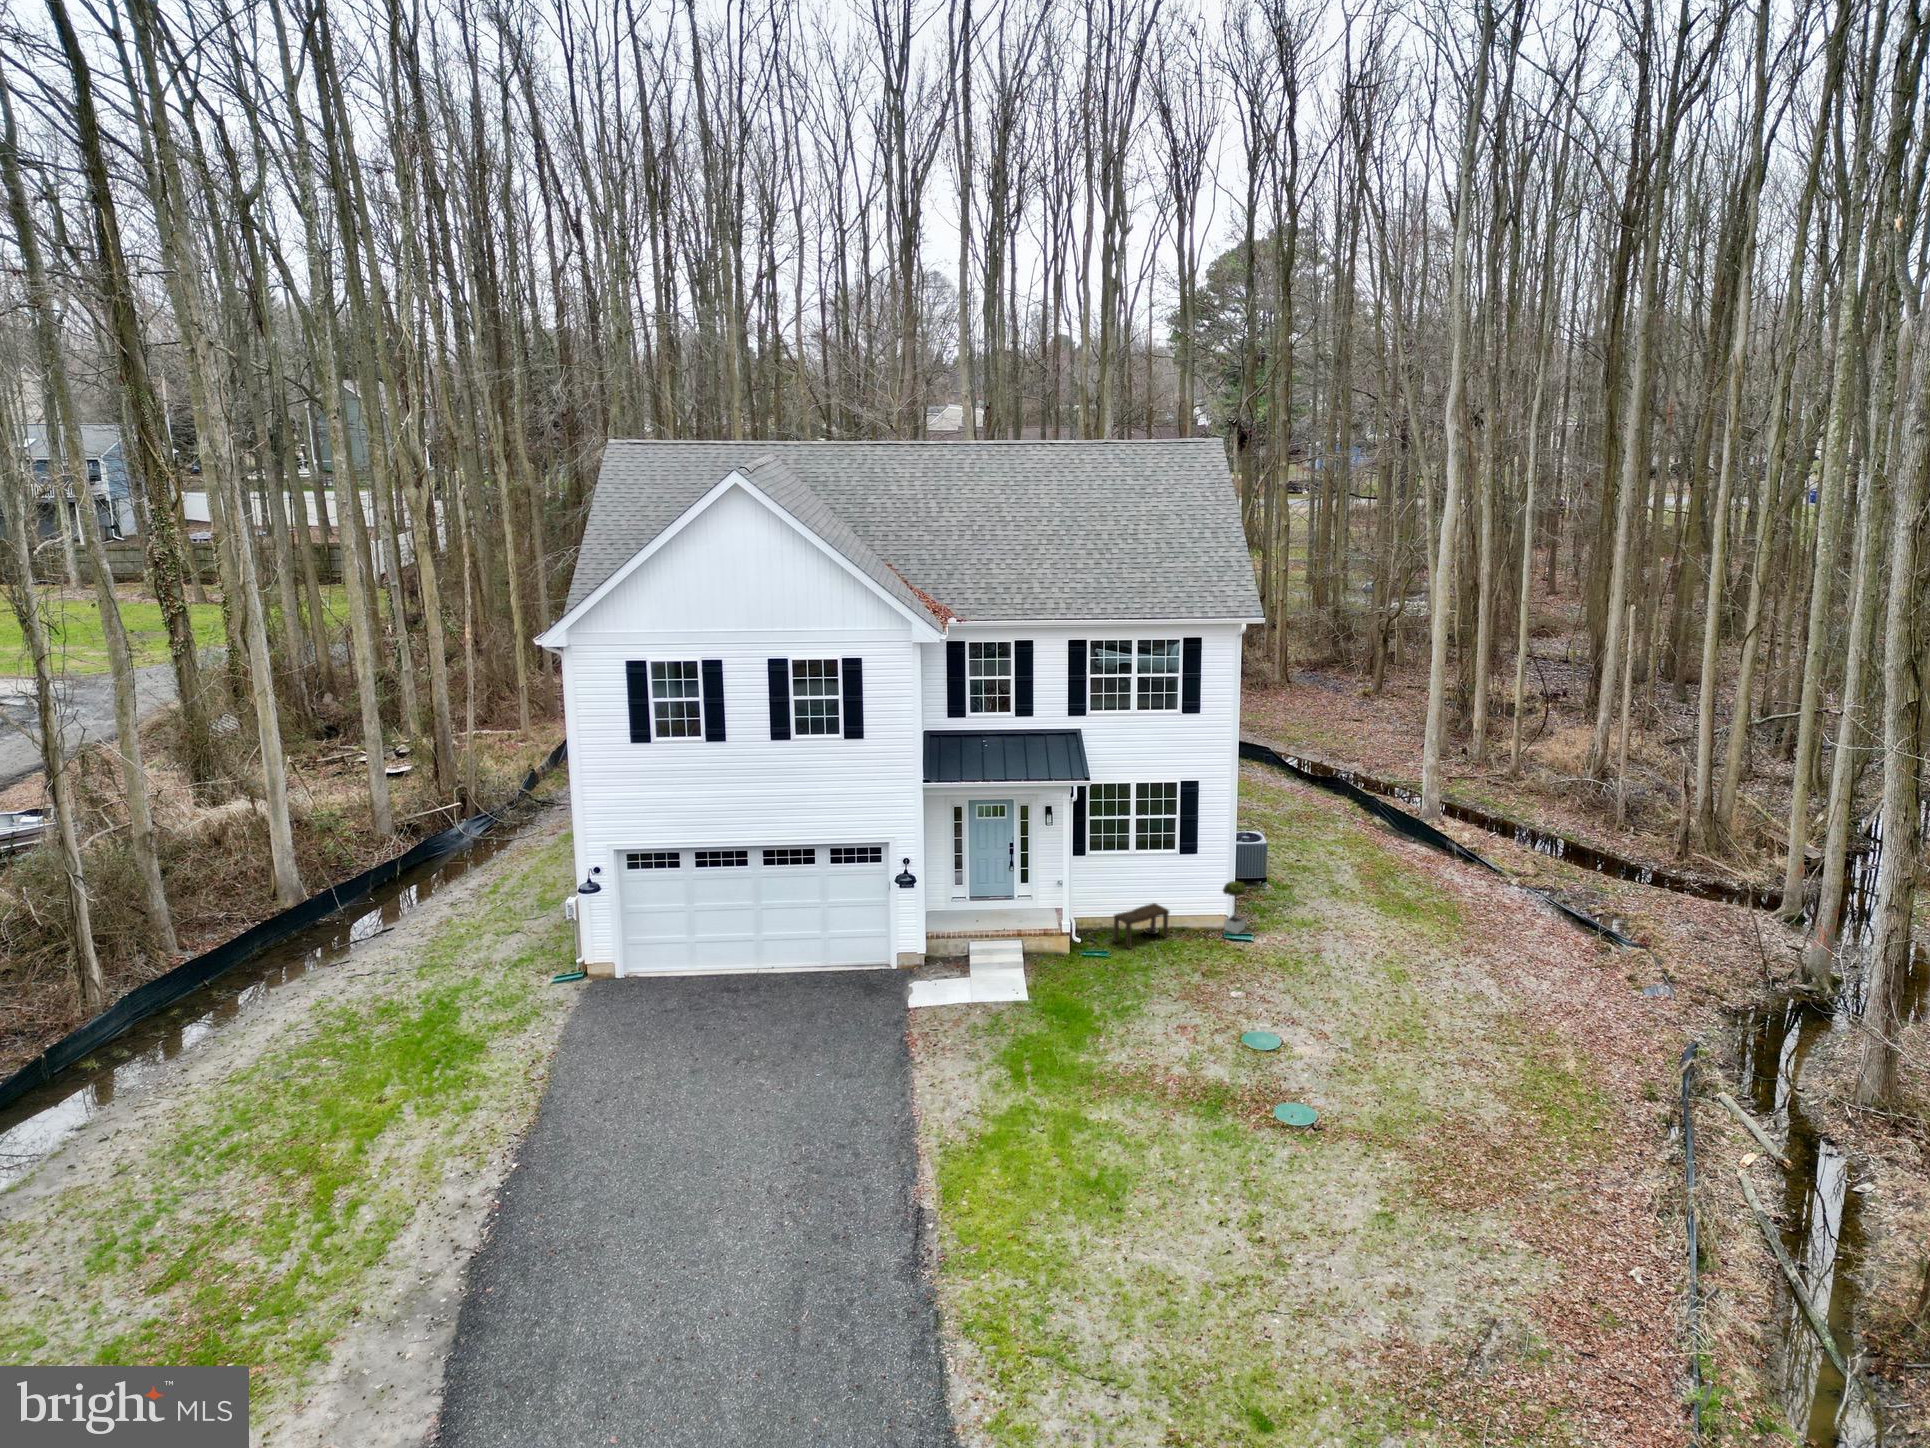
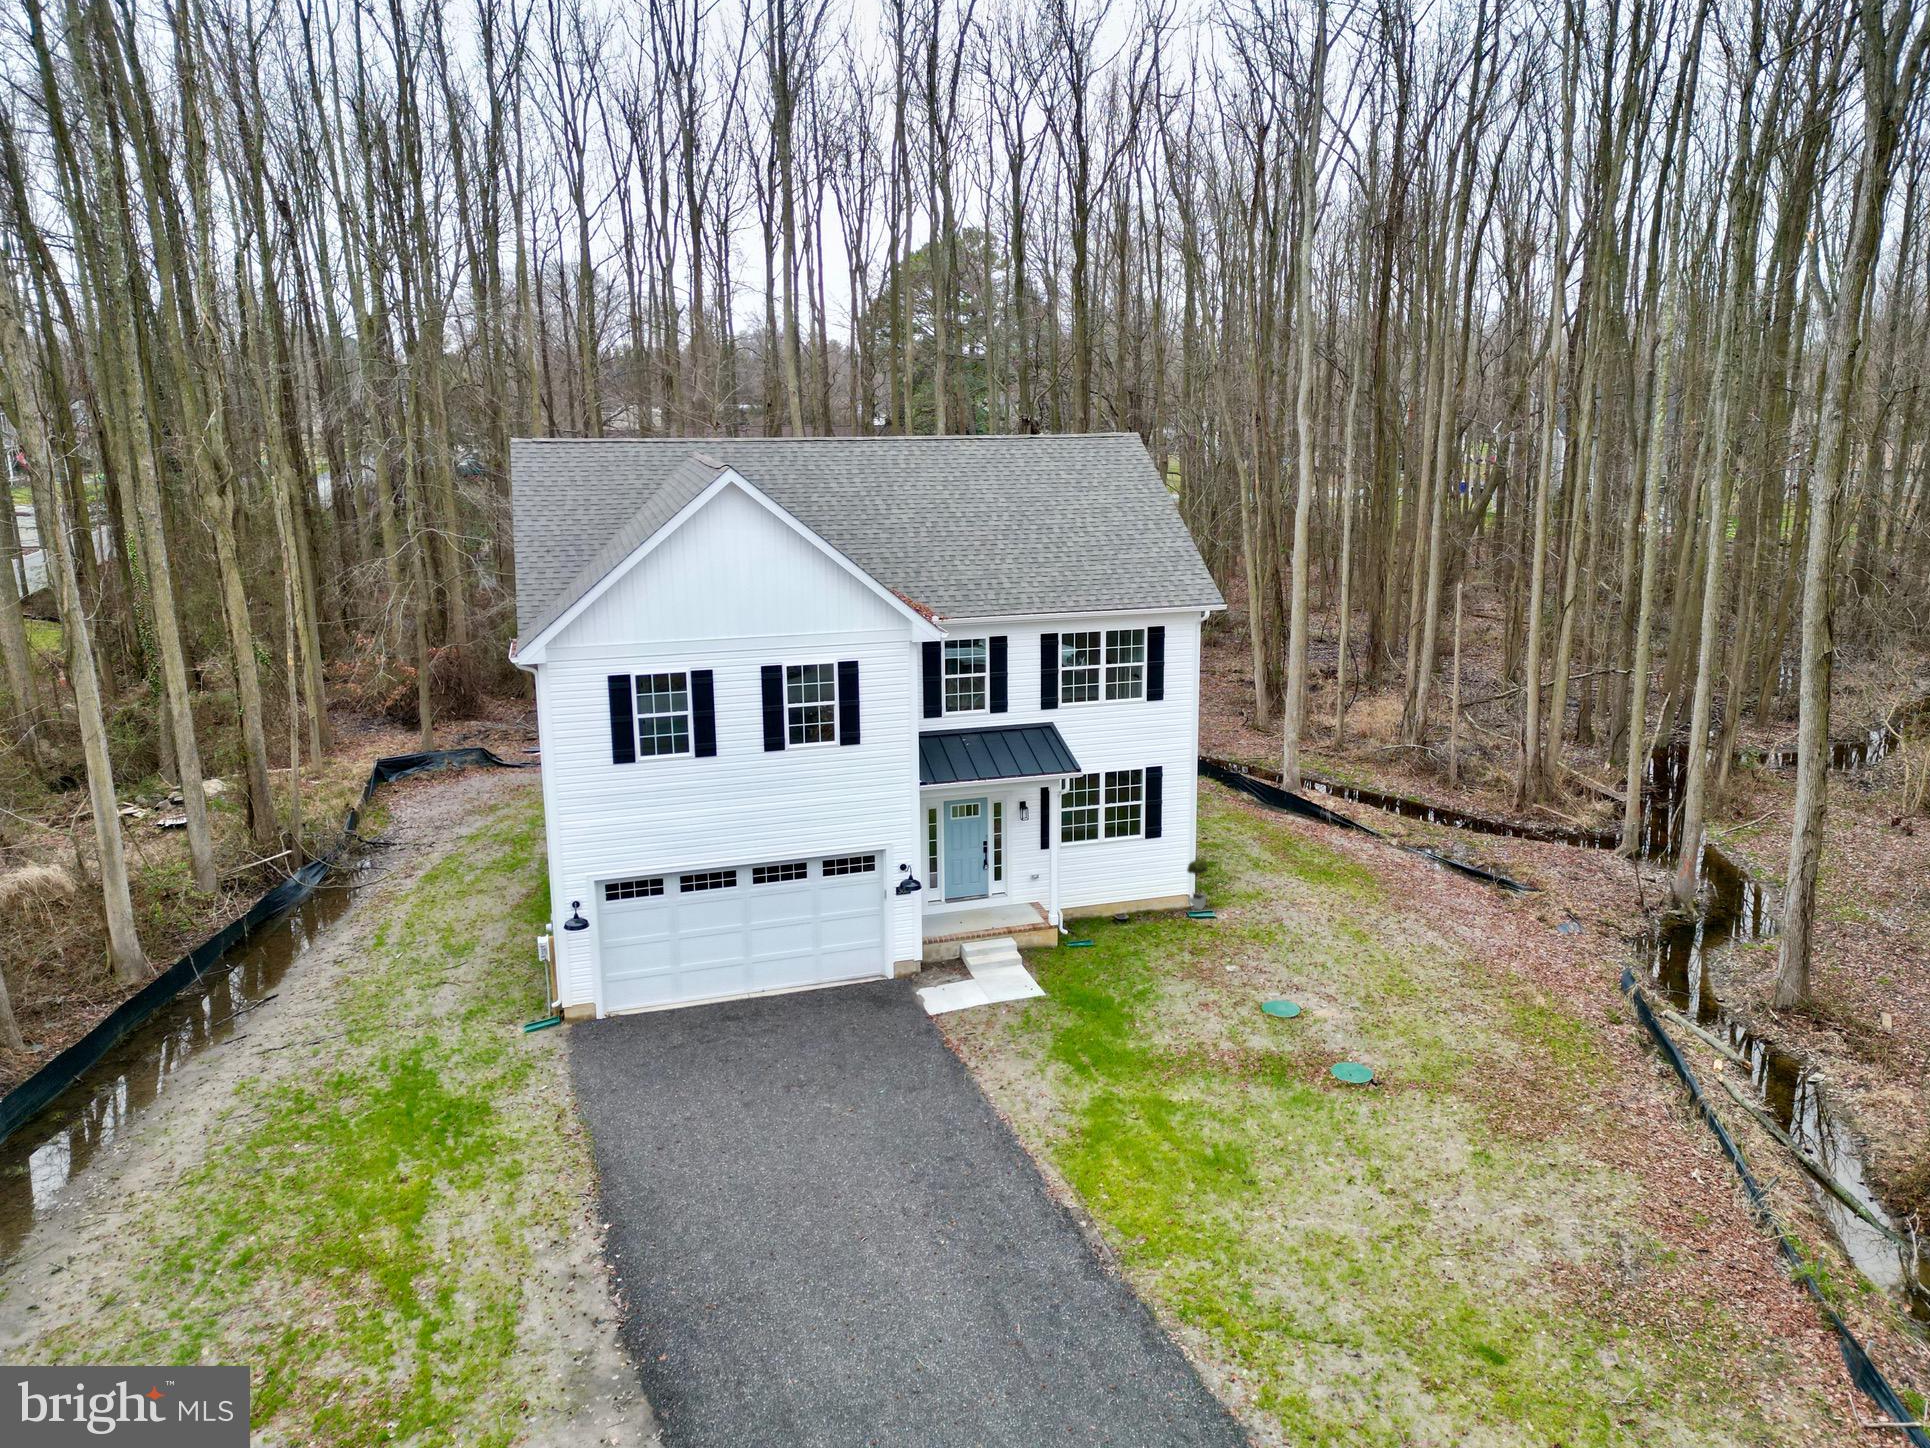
bench: present [1113,903,1169,949] -> none [1093,888,1143,934]

